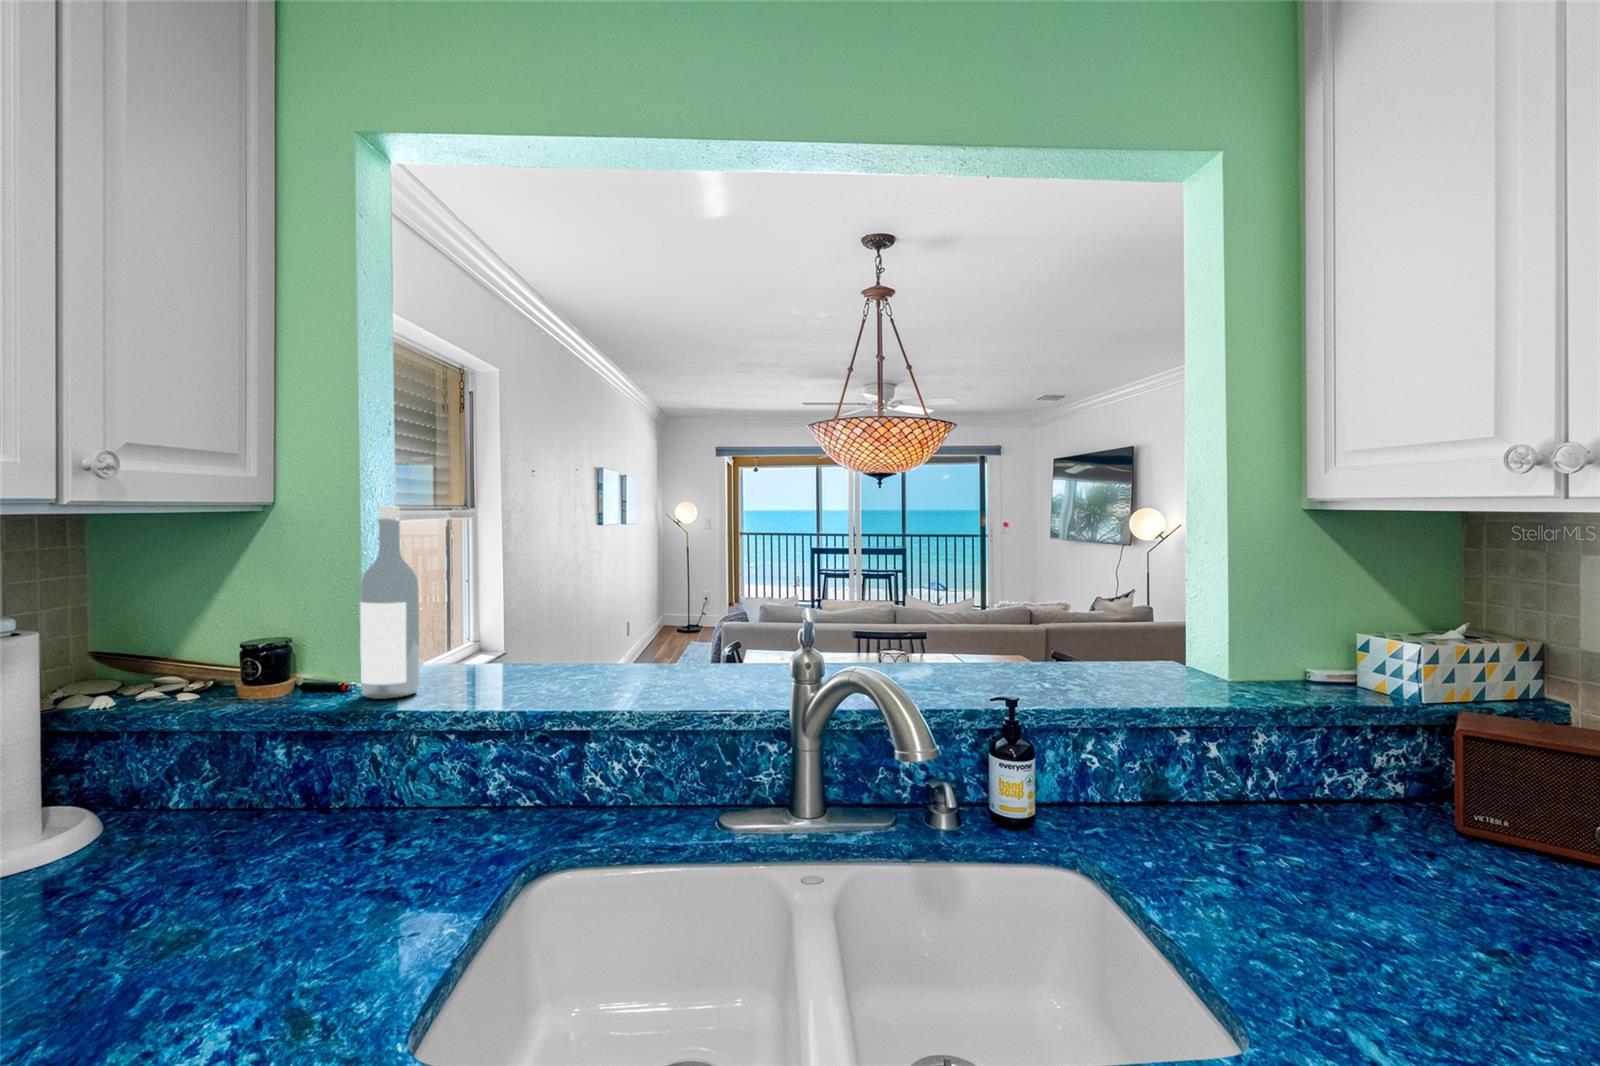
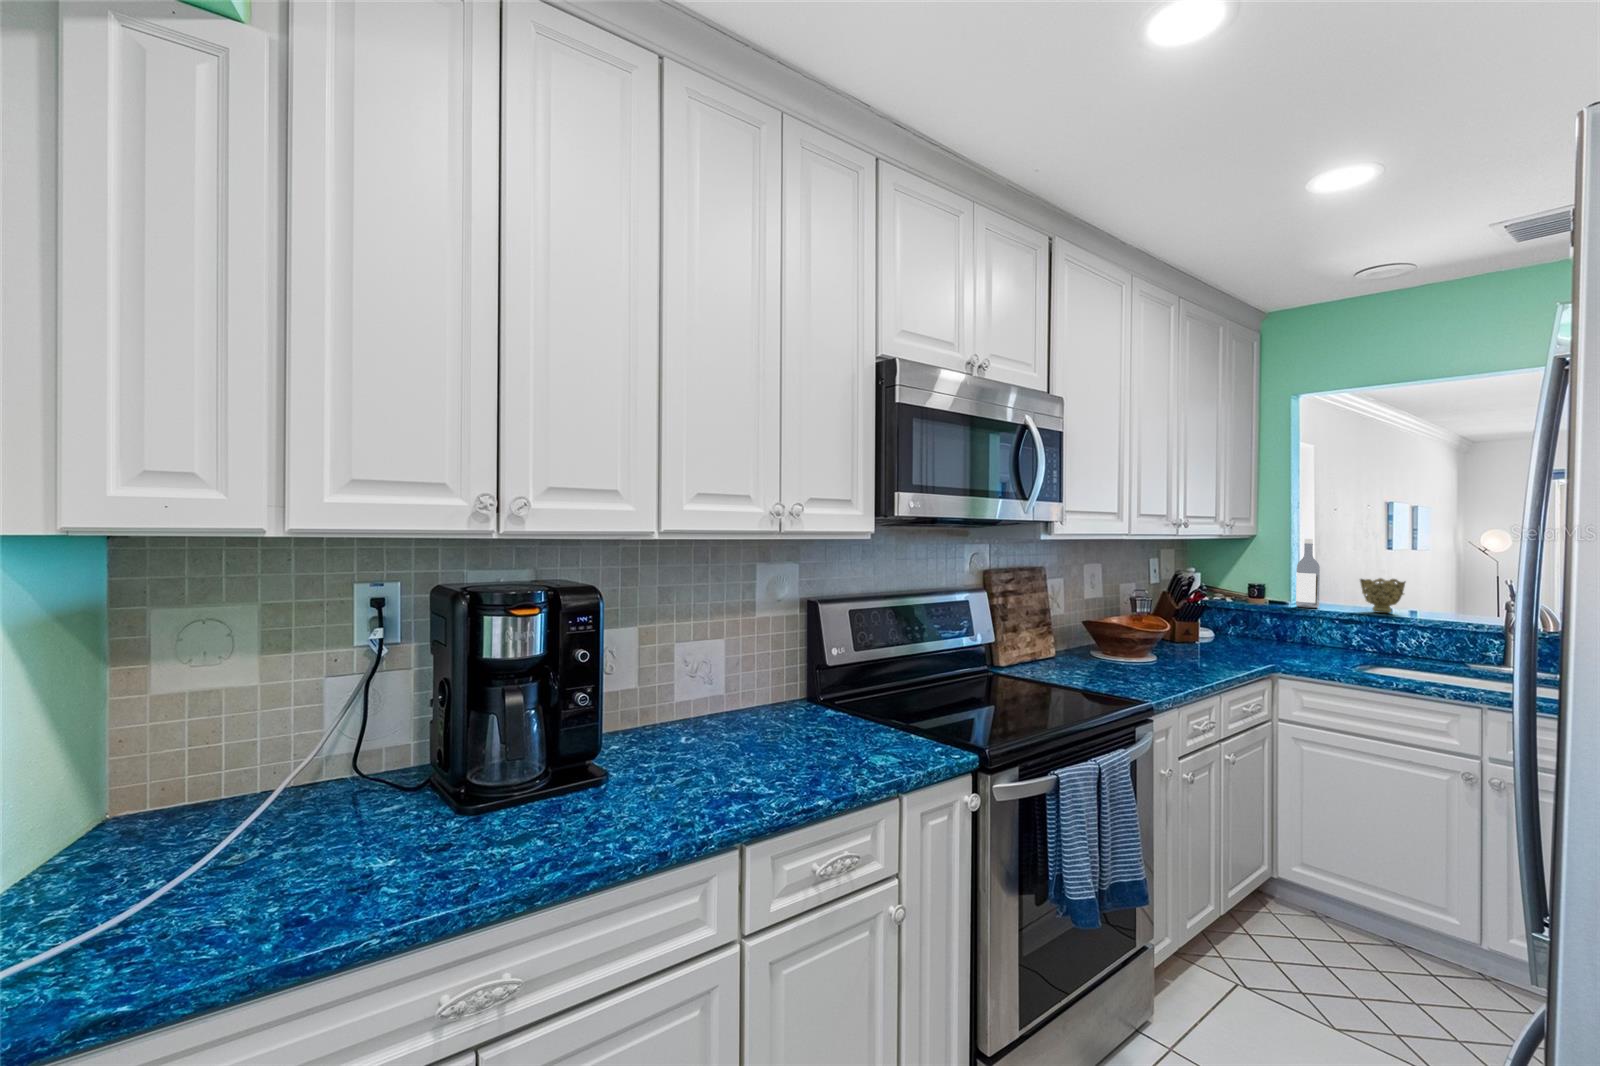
decorative bowl: none [509,599,602,689] -> present [1360,578,1405,613]

